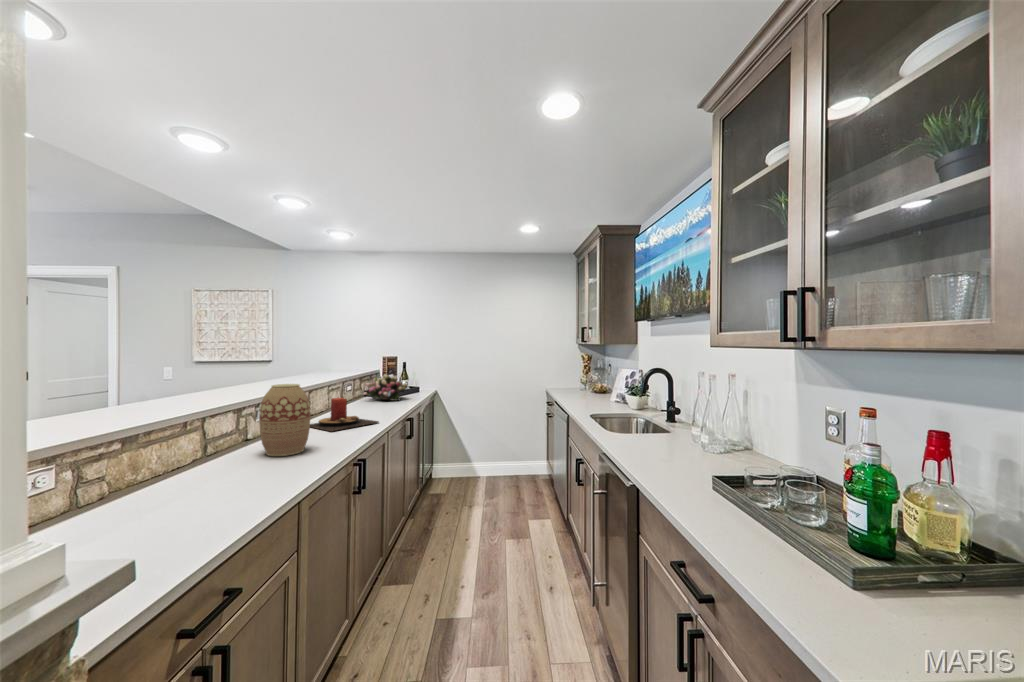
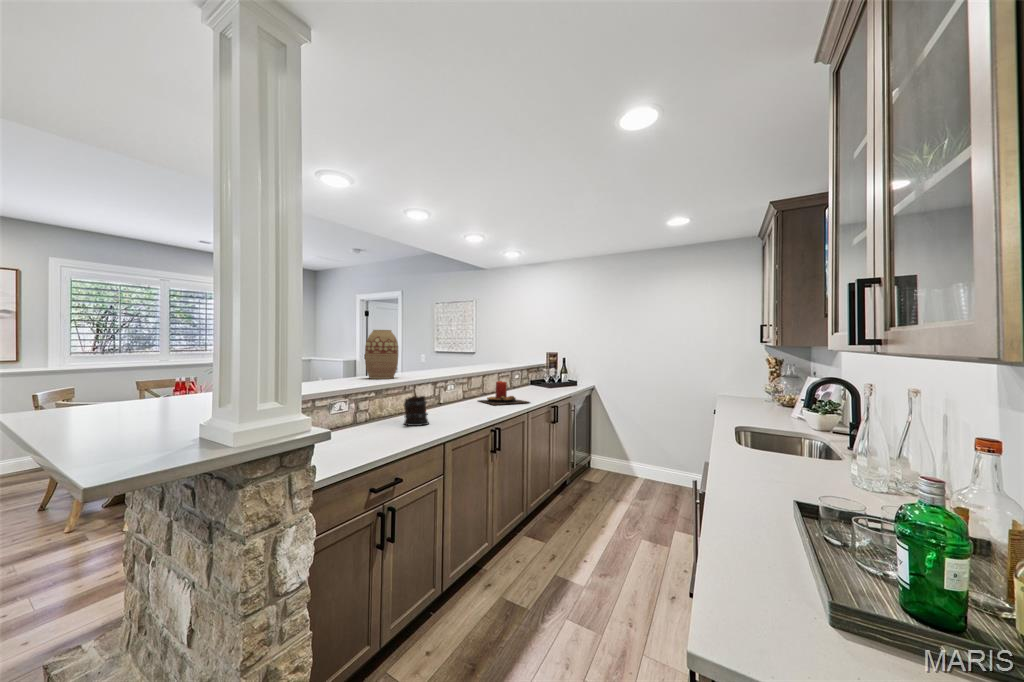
flower arrangement: present [363,374,408,401] -> none [527,368,565,391]
vase: present [259,384,310,456] -> present [365,330,398,379]
beer mug: none [184,442,236,499] -> present [404,396,429,426]

